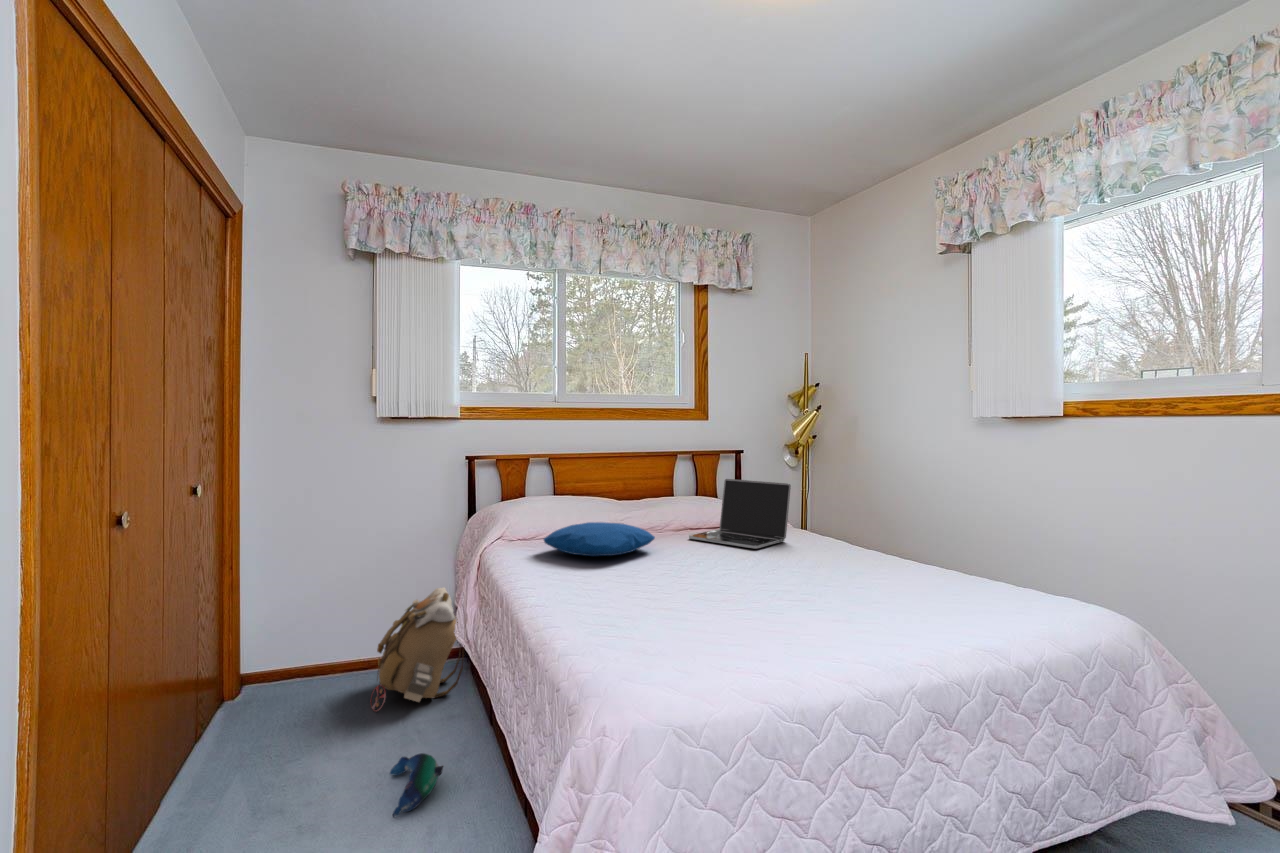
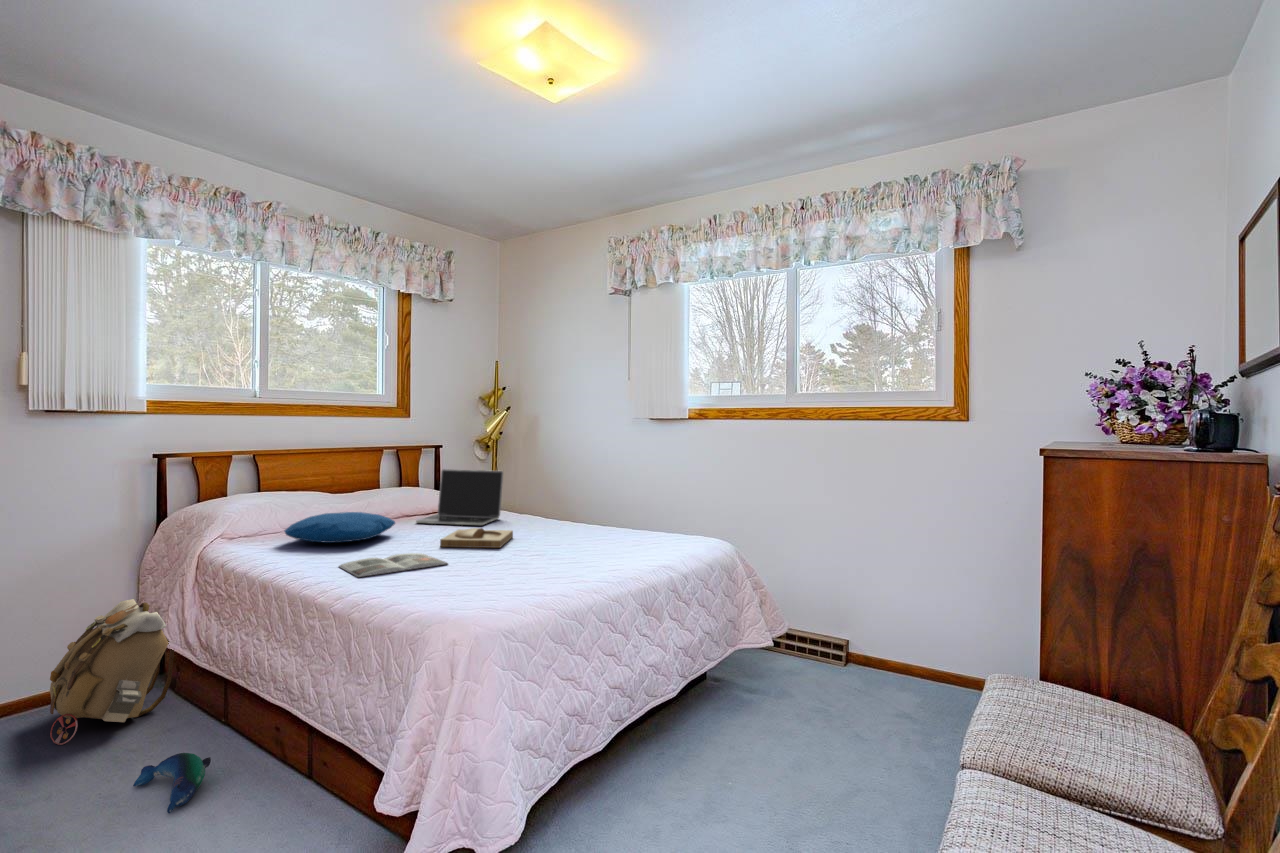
tray: none [685,553,780,584] -> present [440,528,513,548]
magazine: none [561,579,672,605] -> present [339,553,448,577]

